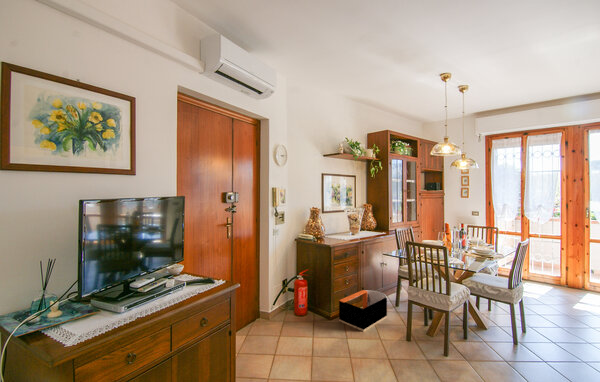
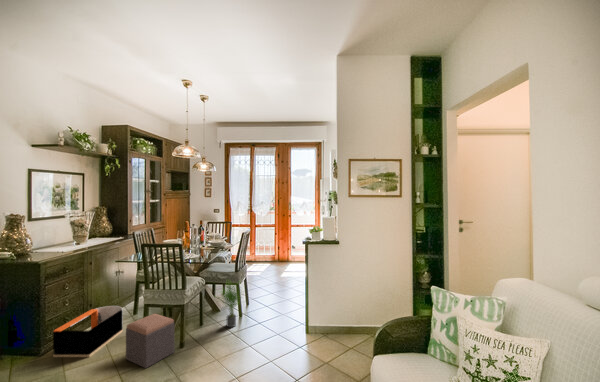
potted plant: none [479,295,531,358] -> present [218,284,241,327]
footstool: none [393,312,440,365] -> present [126,314,174,368]

